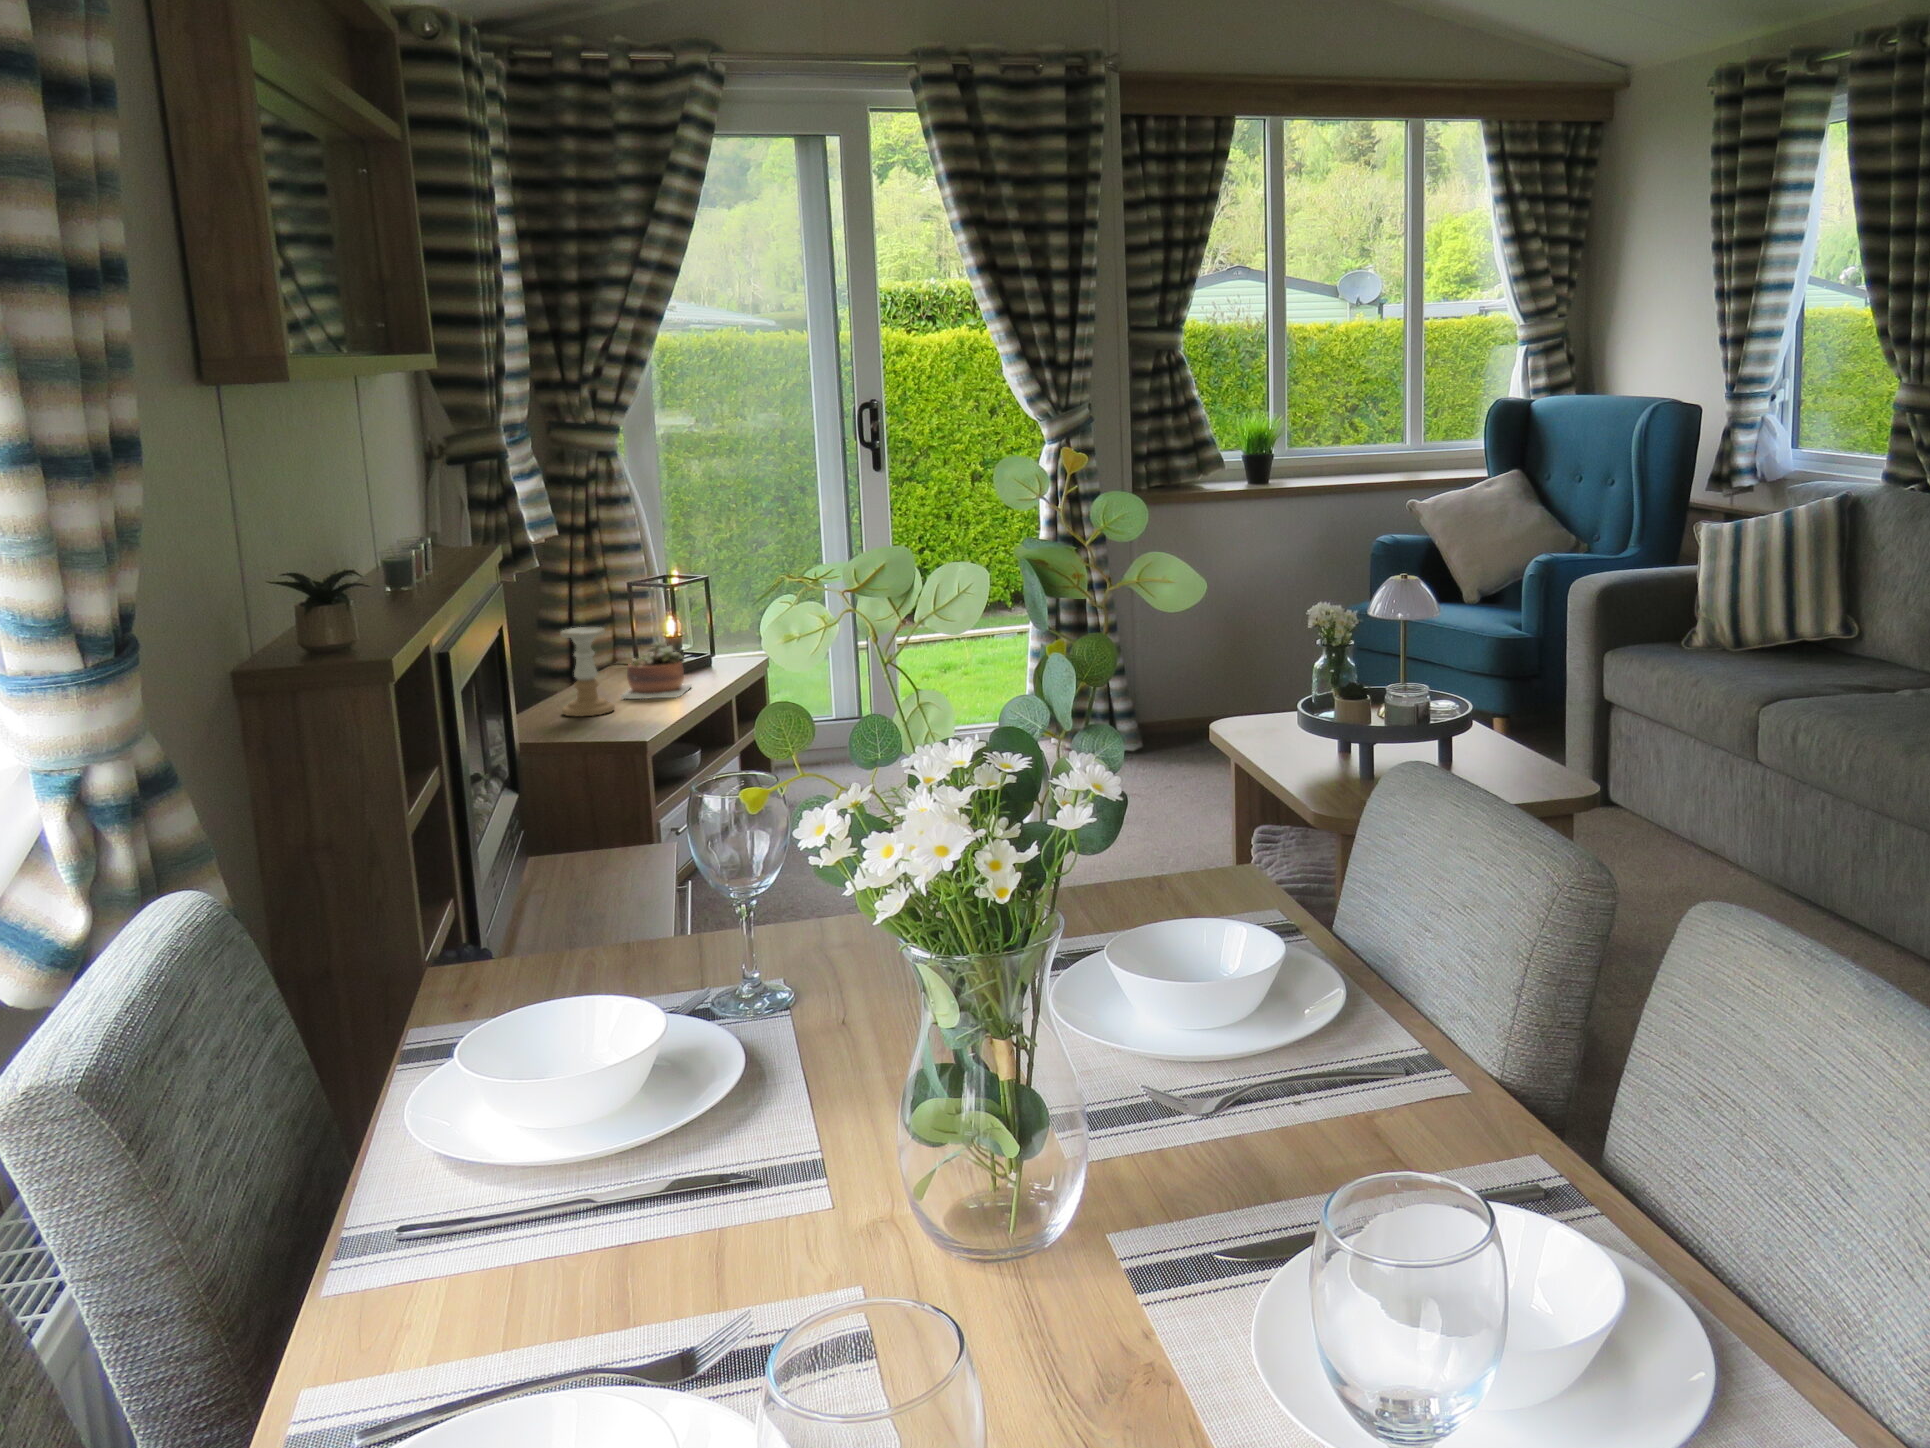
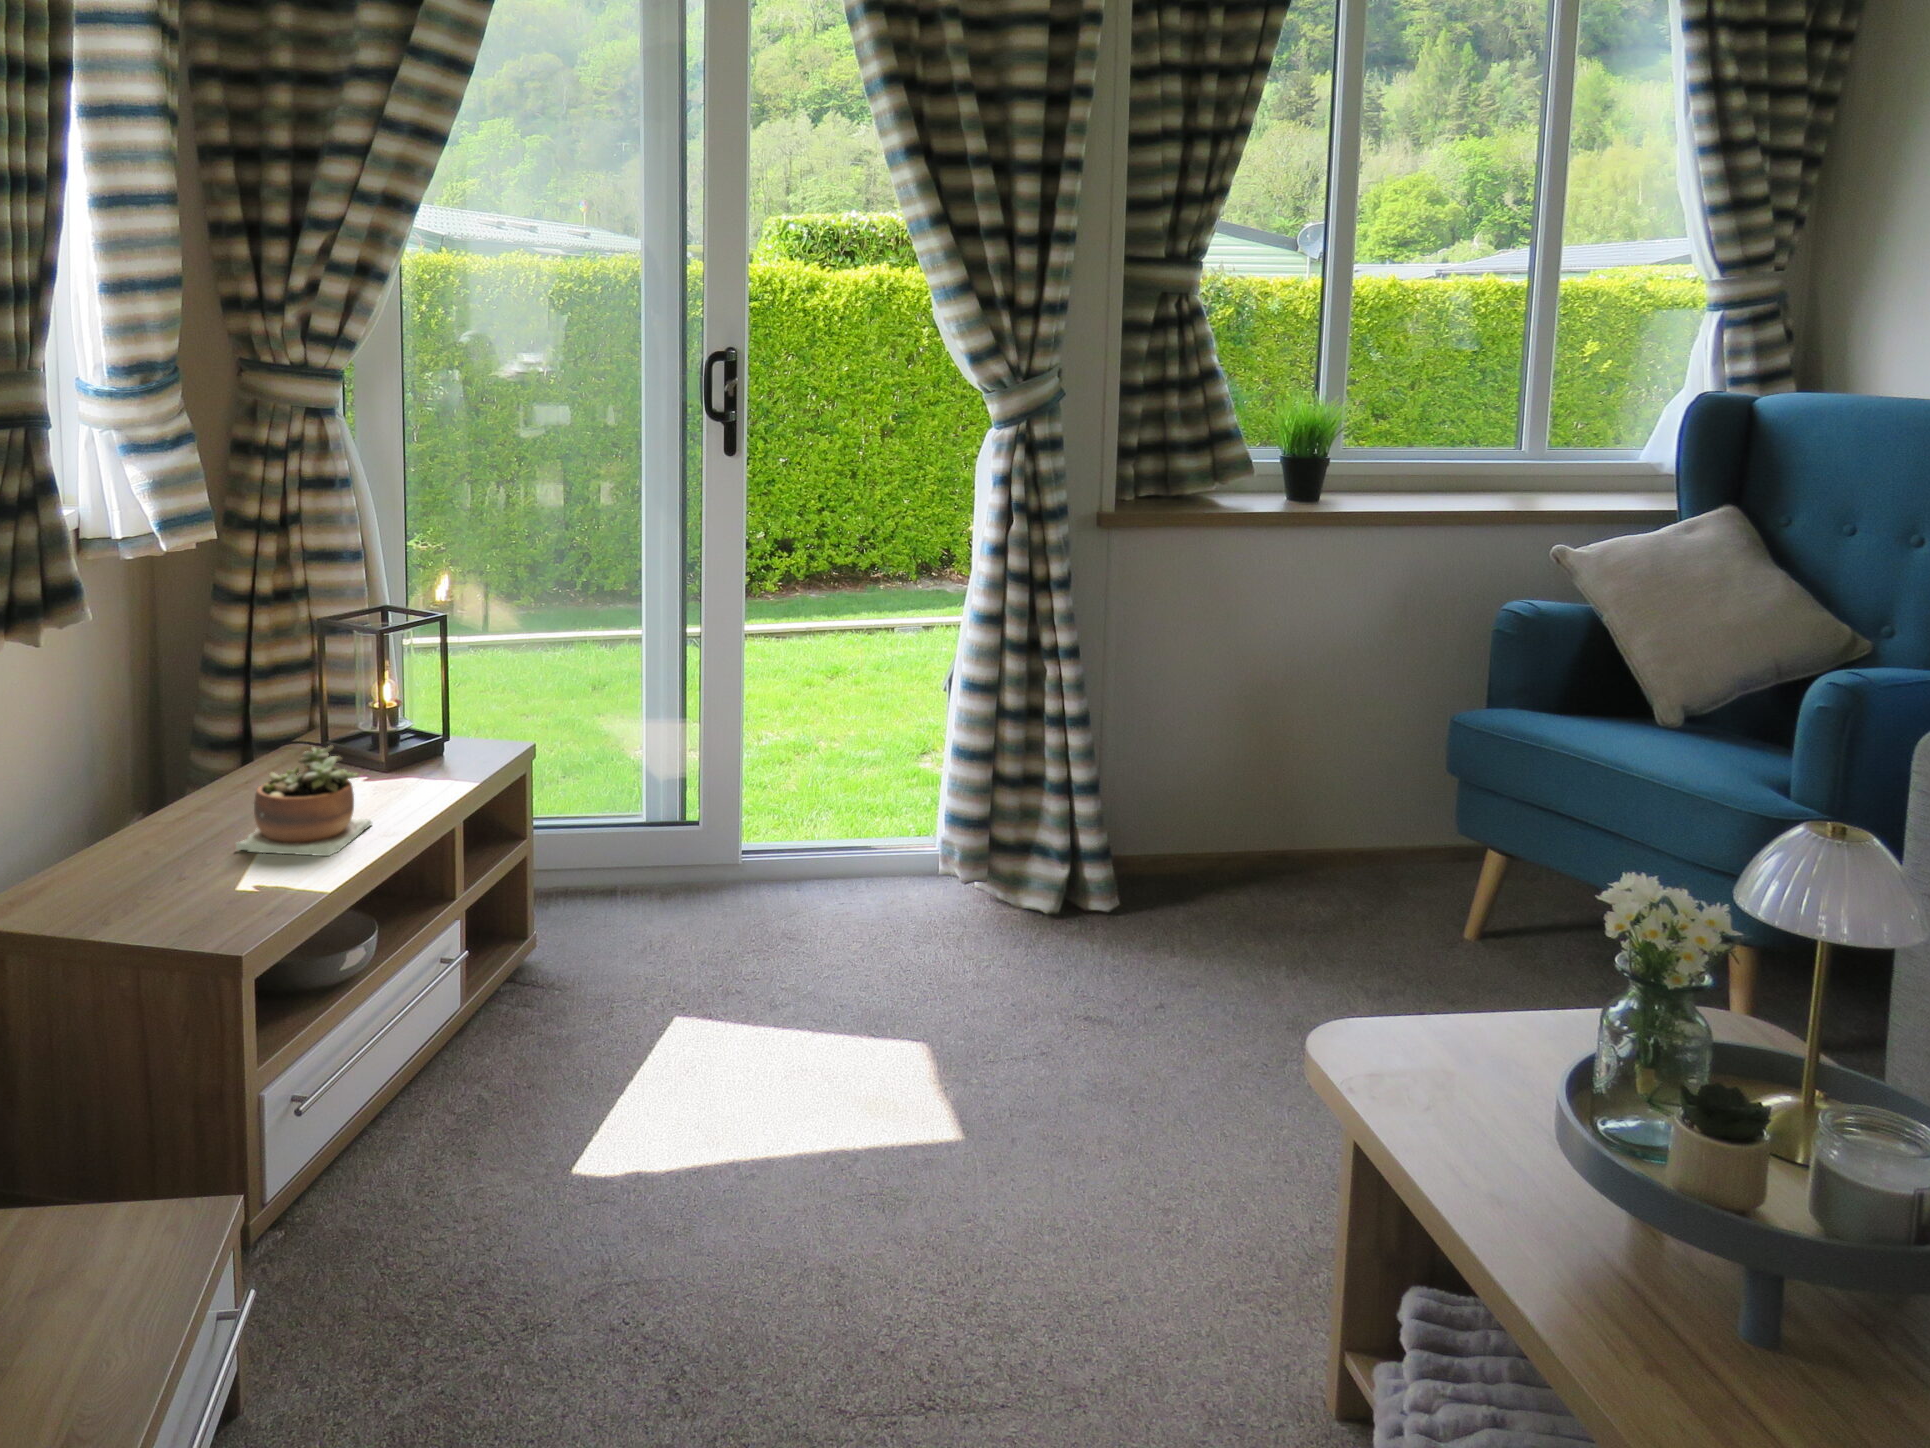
candle holder: present [560,627,615,716] -> none [103,734,202,904]

